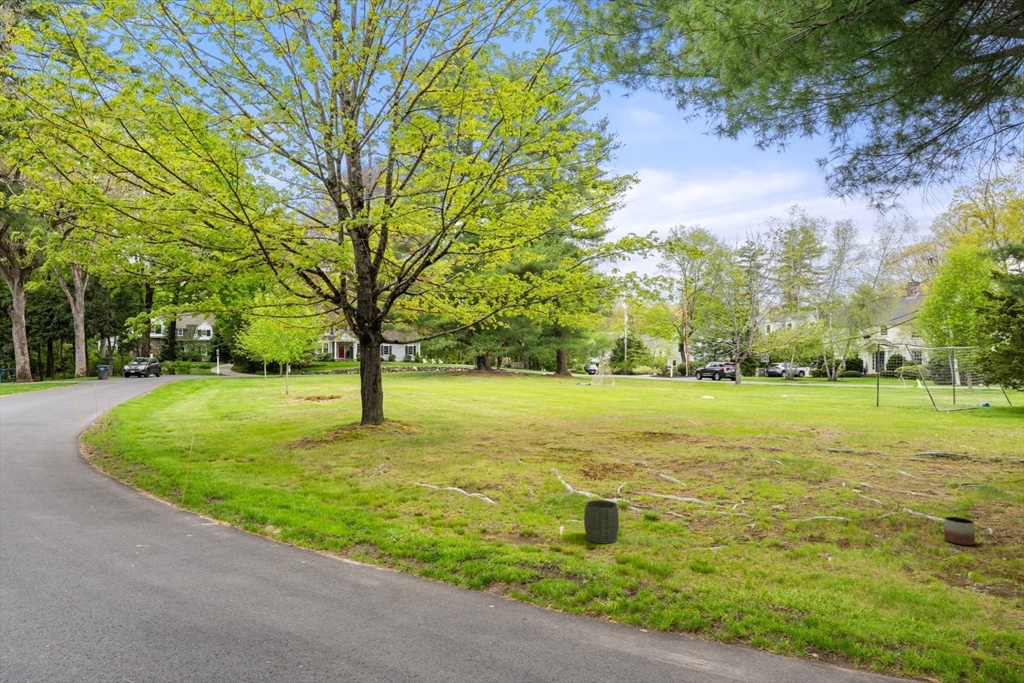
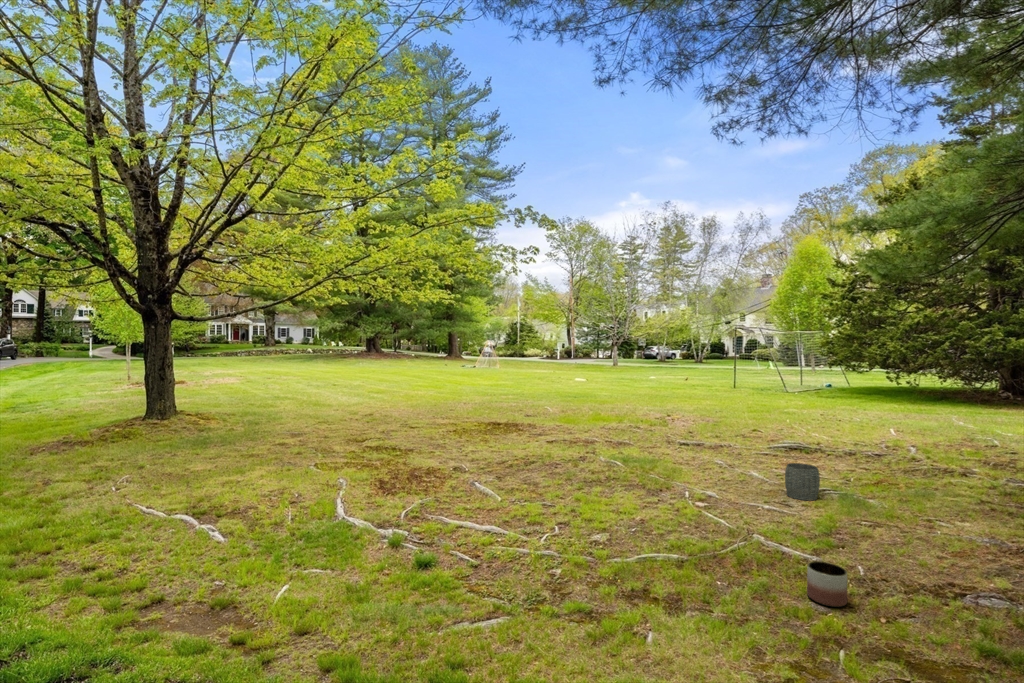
woven basket: present [584,500,619,544] -> present [785,463,820,501]

